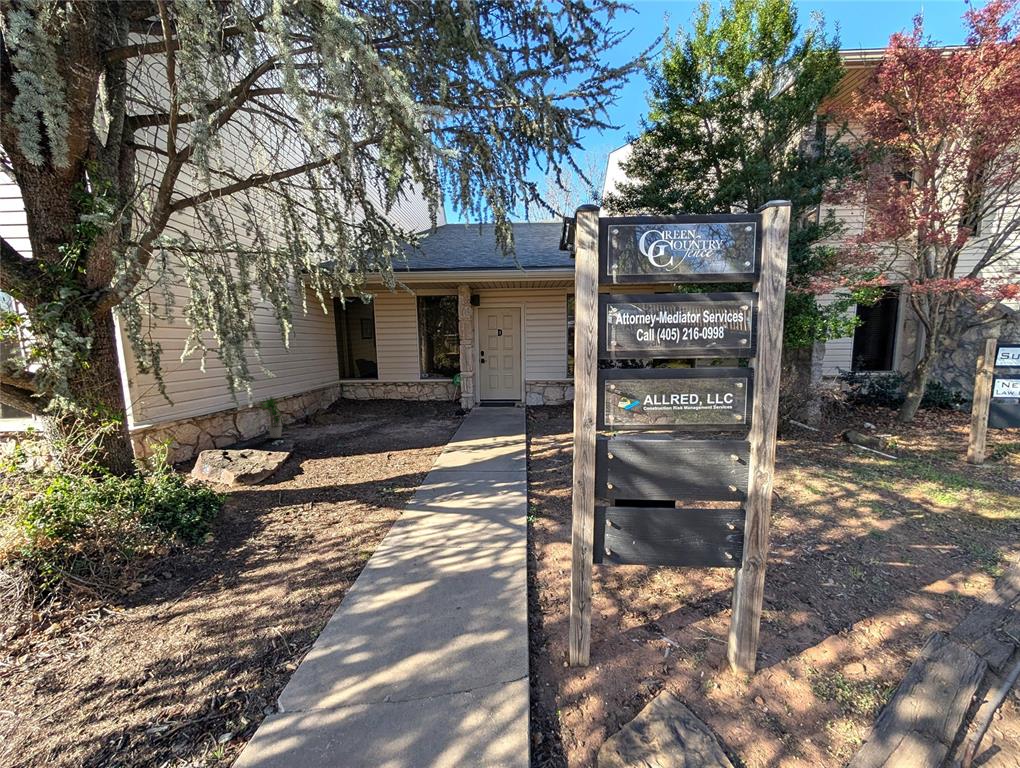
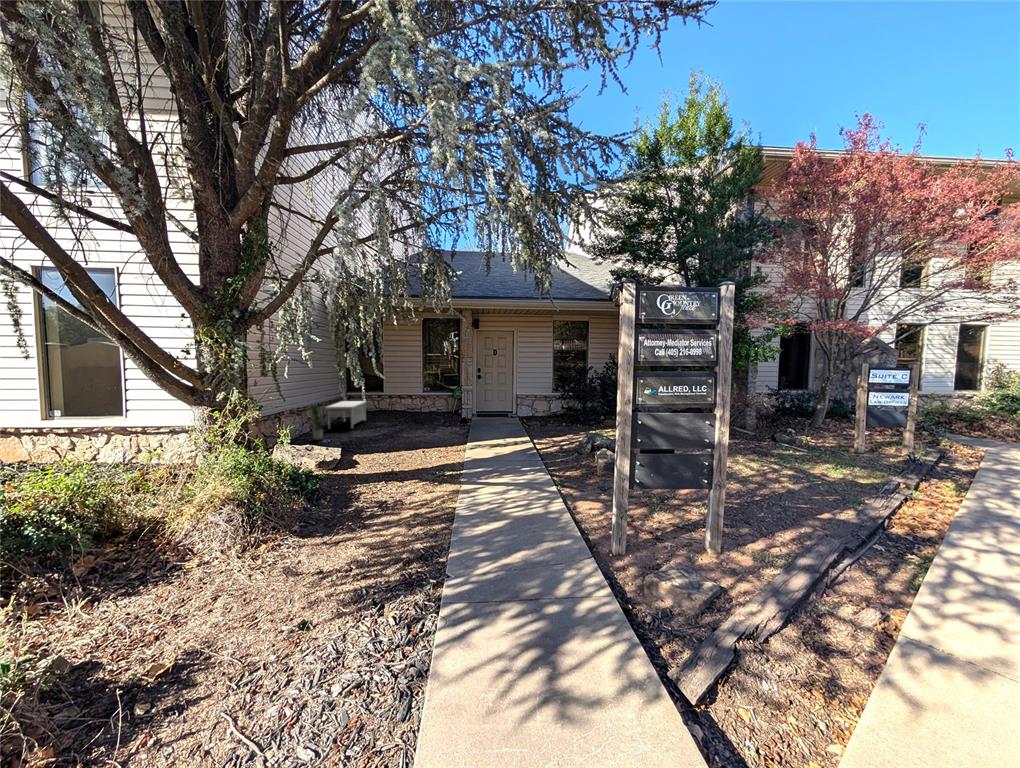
storage bench: none [293,389,347,423] -> present [325,401,366,429]

